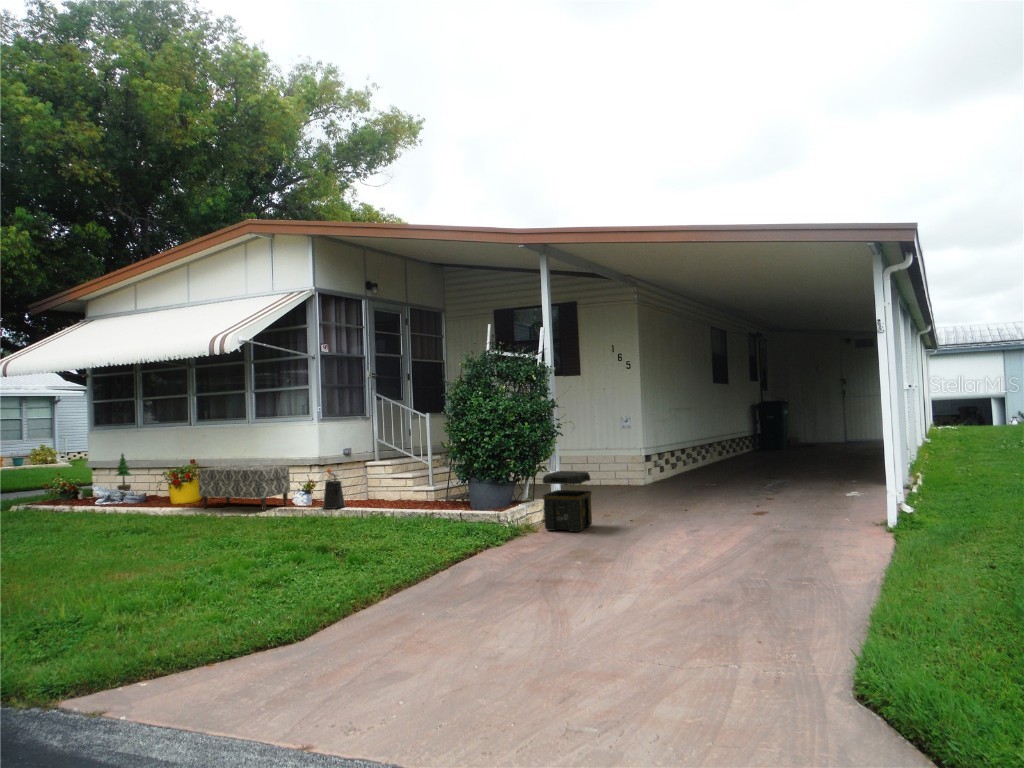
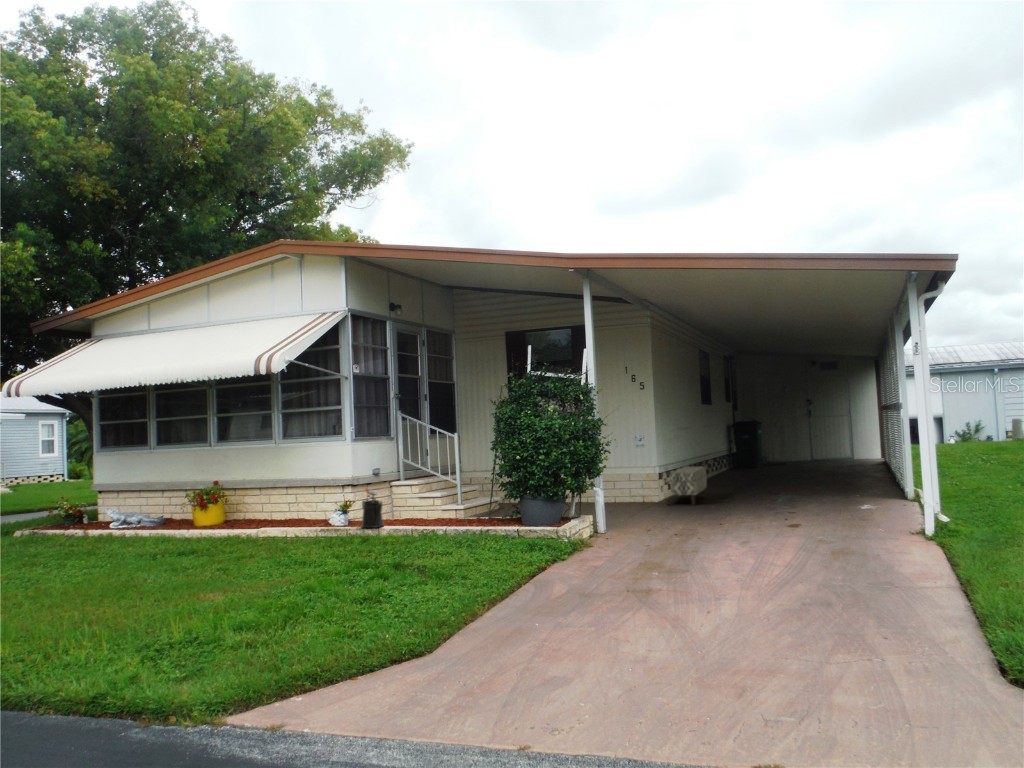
potted tree: present [116,453,131,496] -> none [125,475,143,520]
bench: present [198,465,290,511] -> present [666,467,707,505]
toolbox: present [543,471,592,532] -> none [588,488,634,546]

